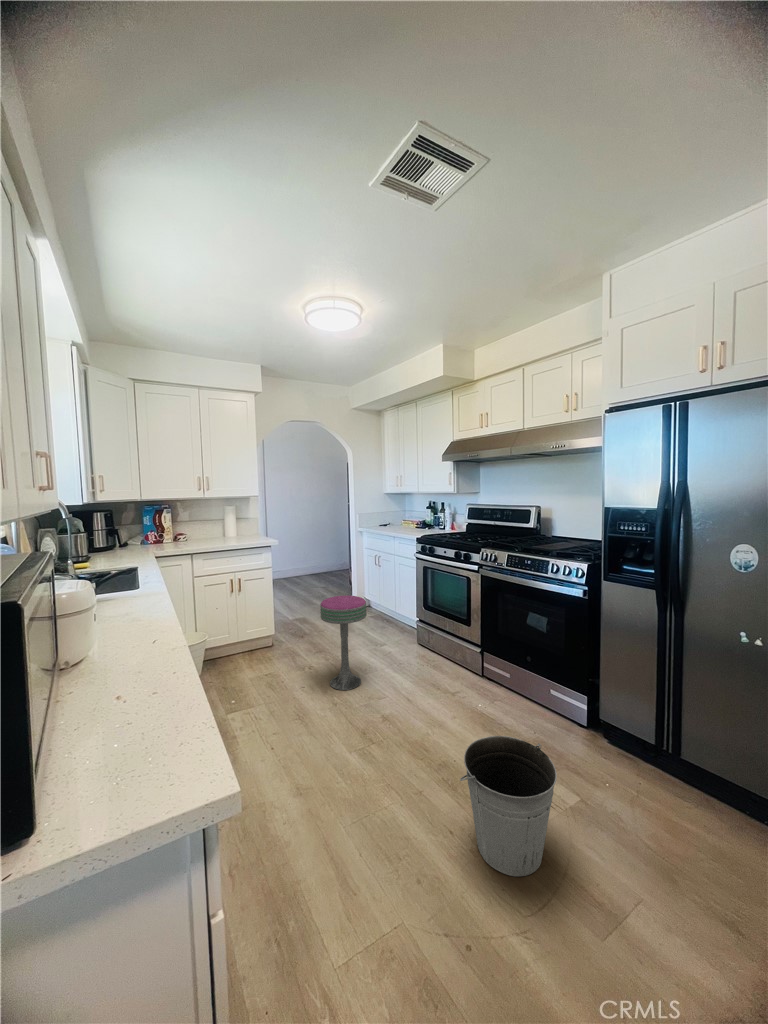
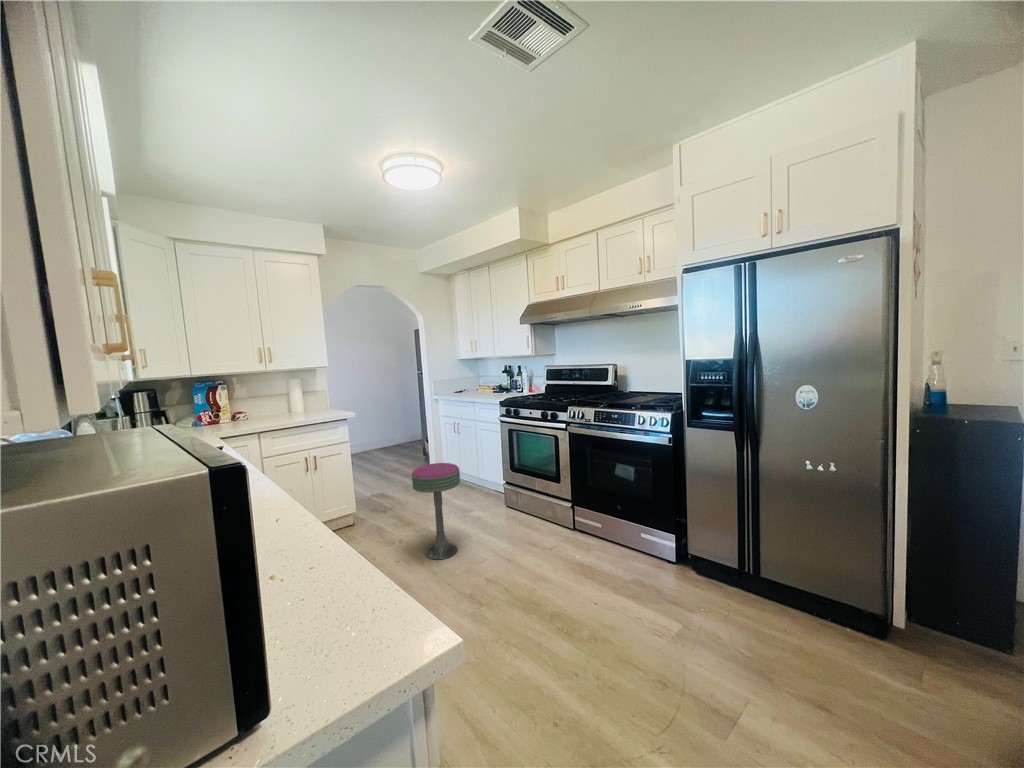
bucket: present [460,736,557,876] -> none [585,580,676,709]

